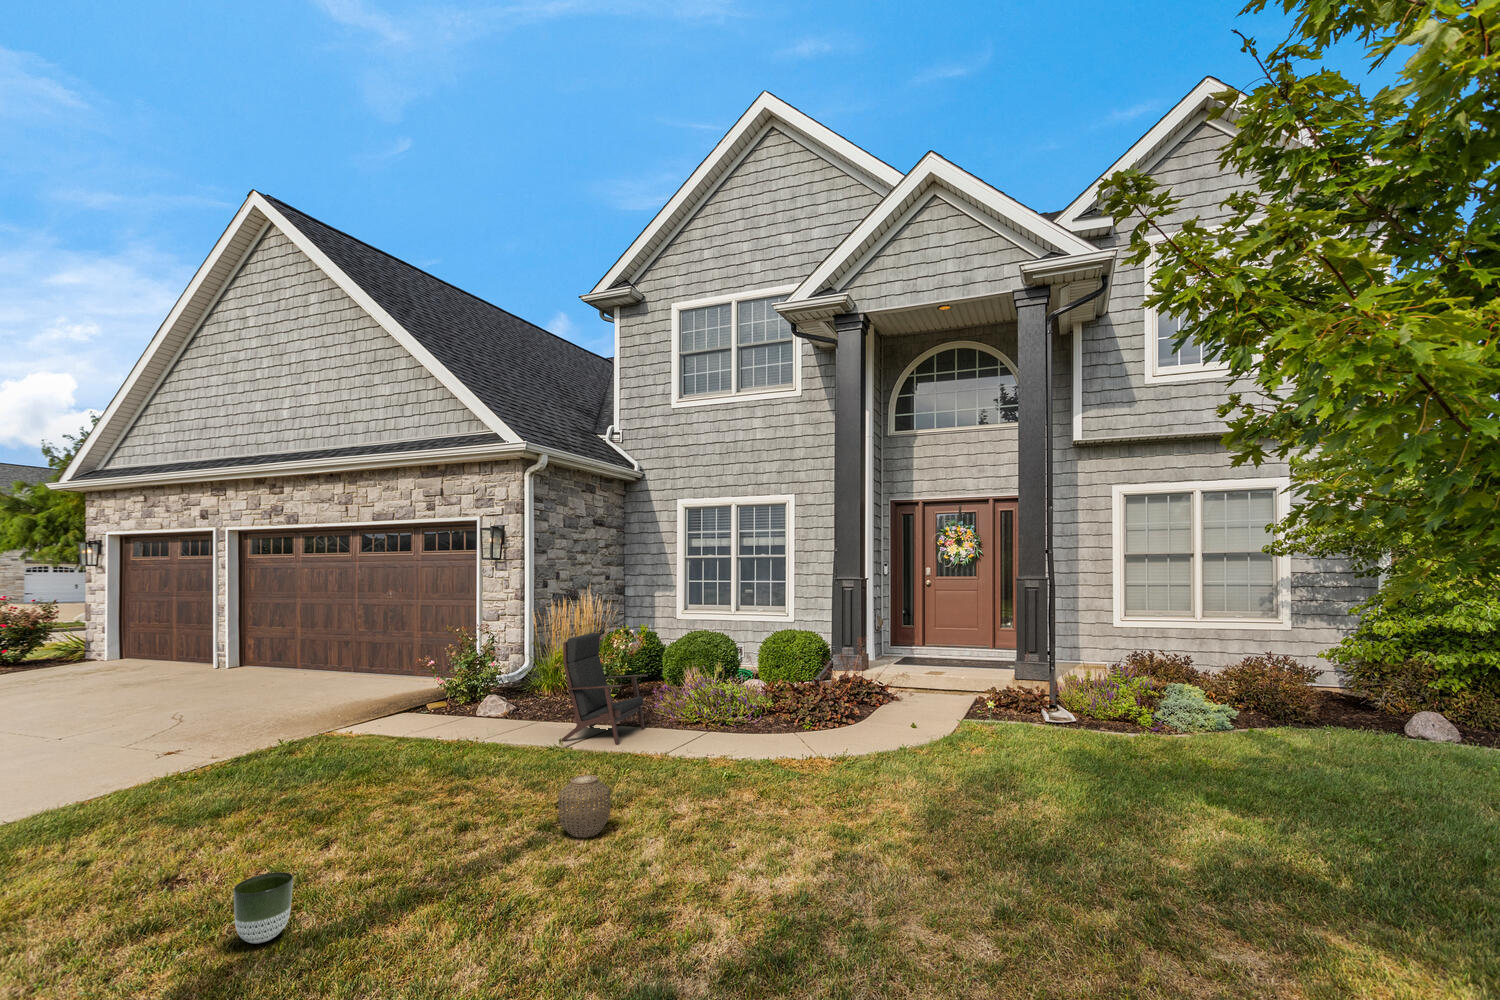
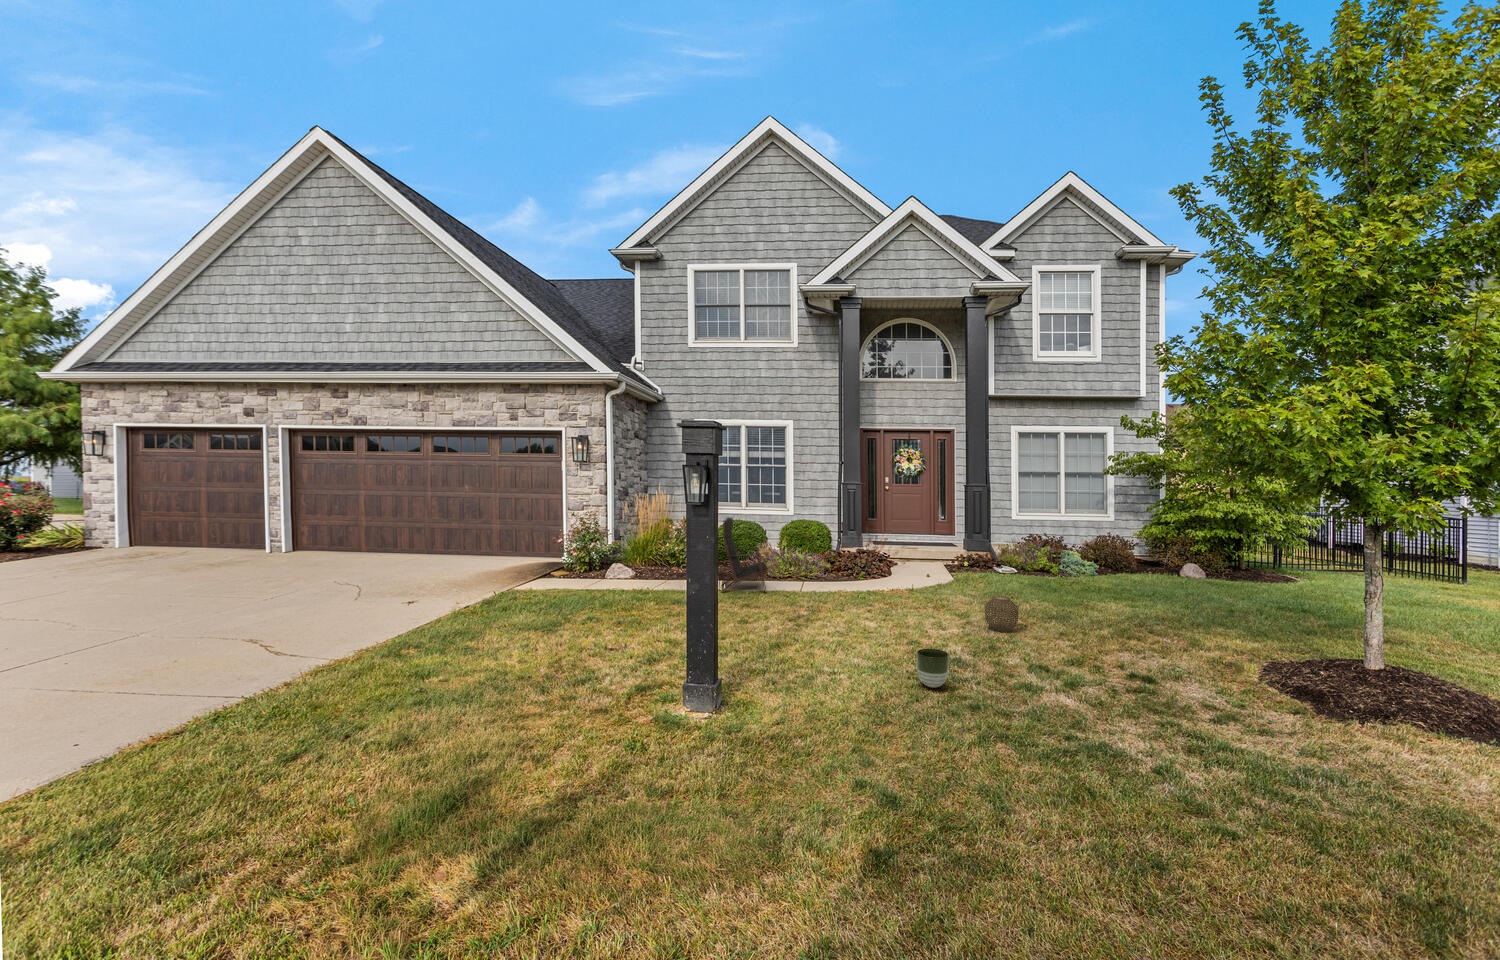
woven basket: present [558,775,610,838] -> present [985,596,1018,632]
planter: present [234,872,293,944] -> present [917,649,949,688]

